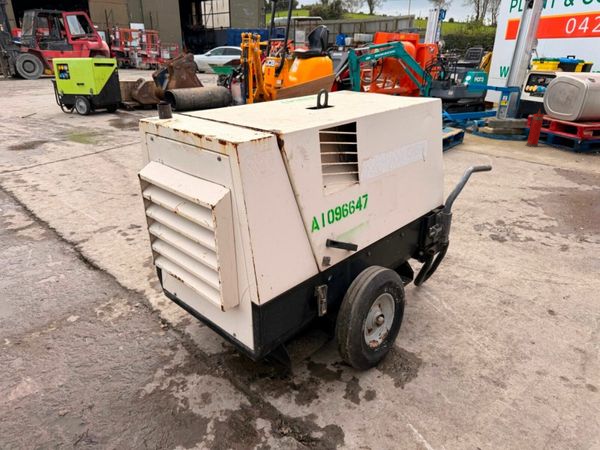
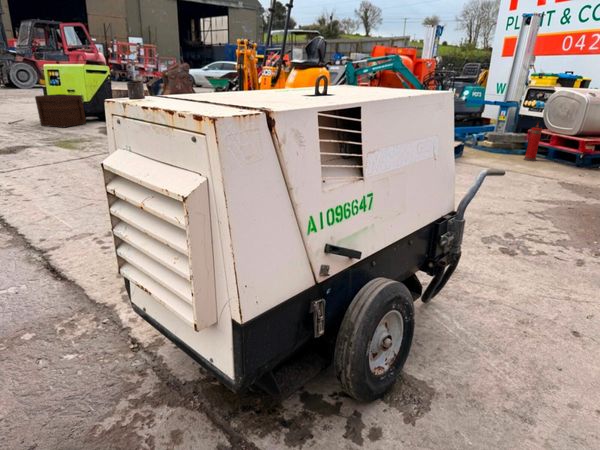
wooden crate: none [45,88,95,121] -> present [35,94,86,128]

